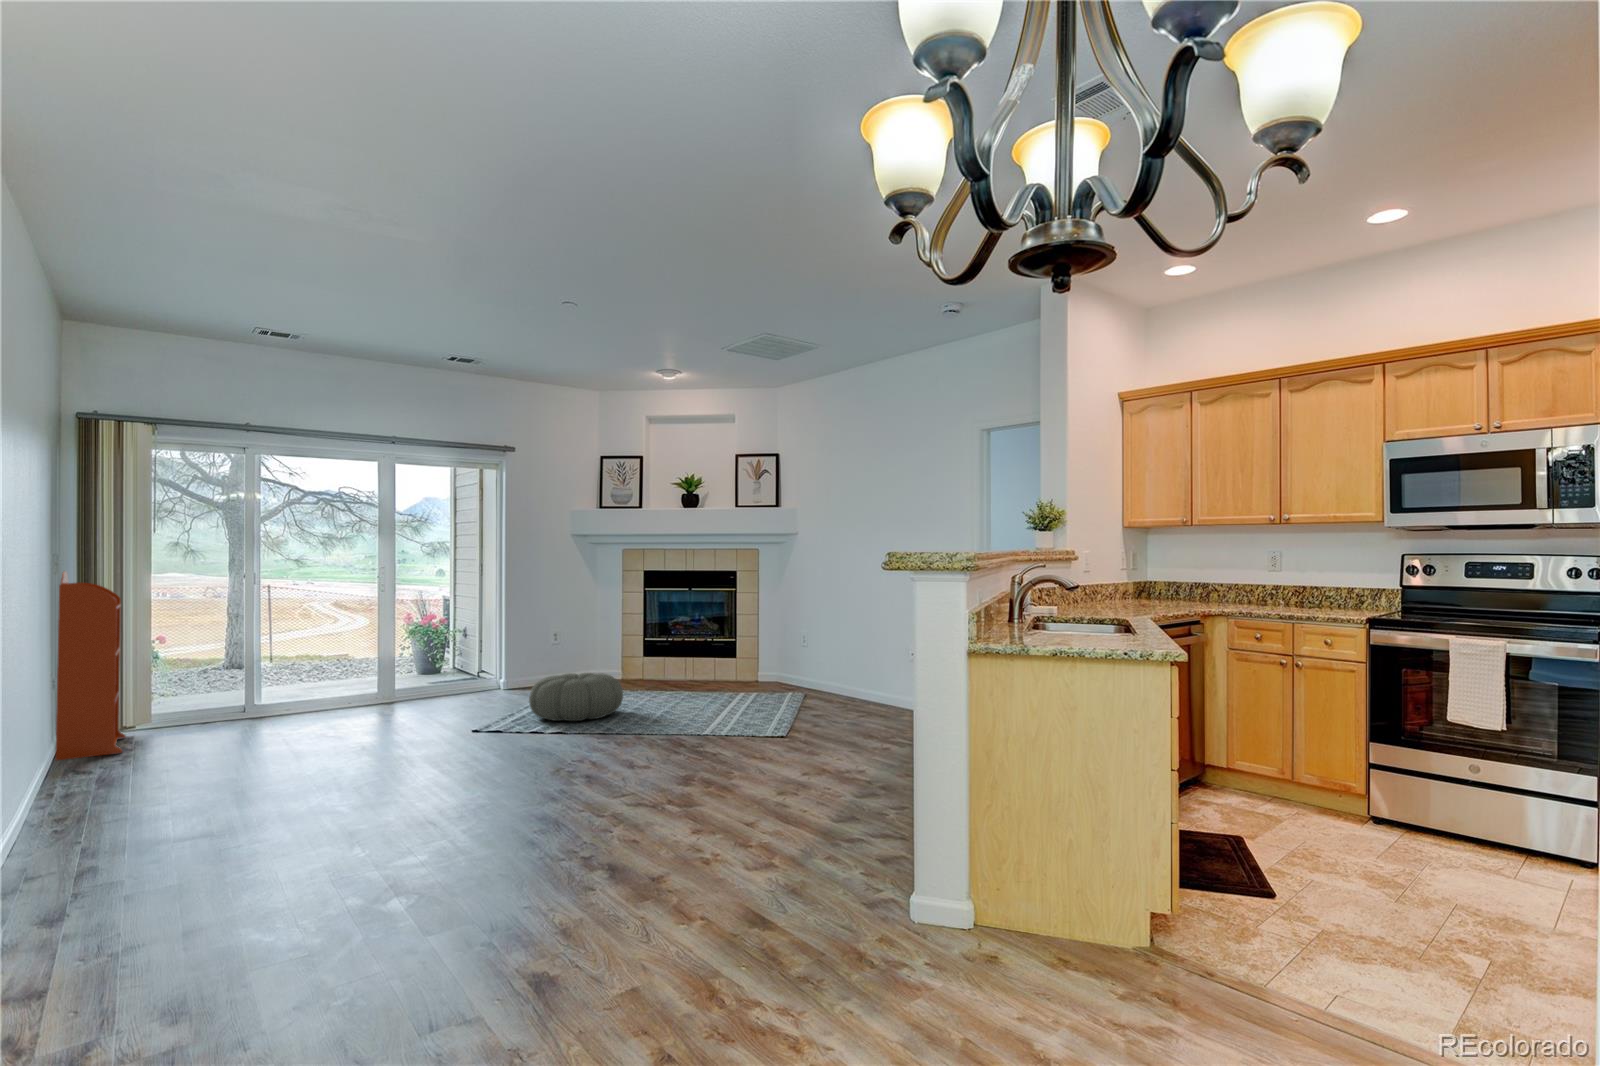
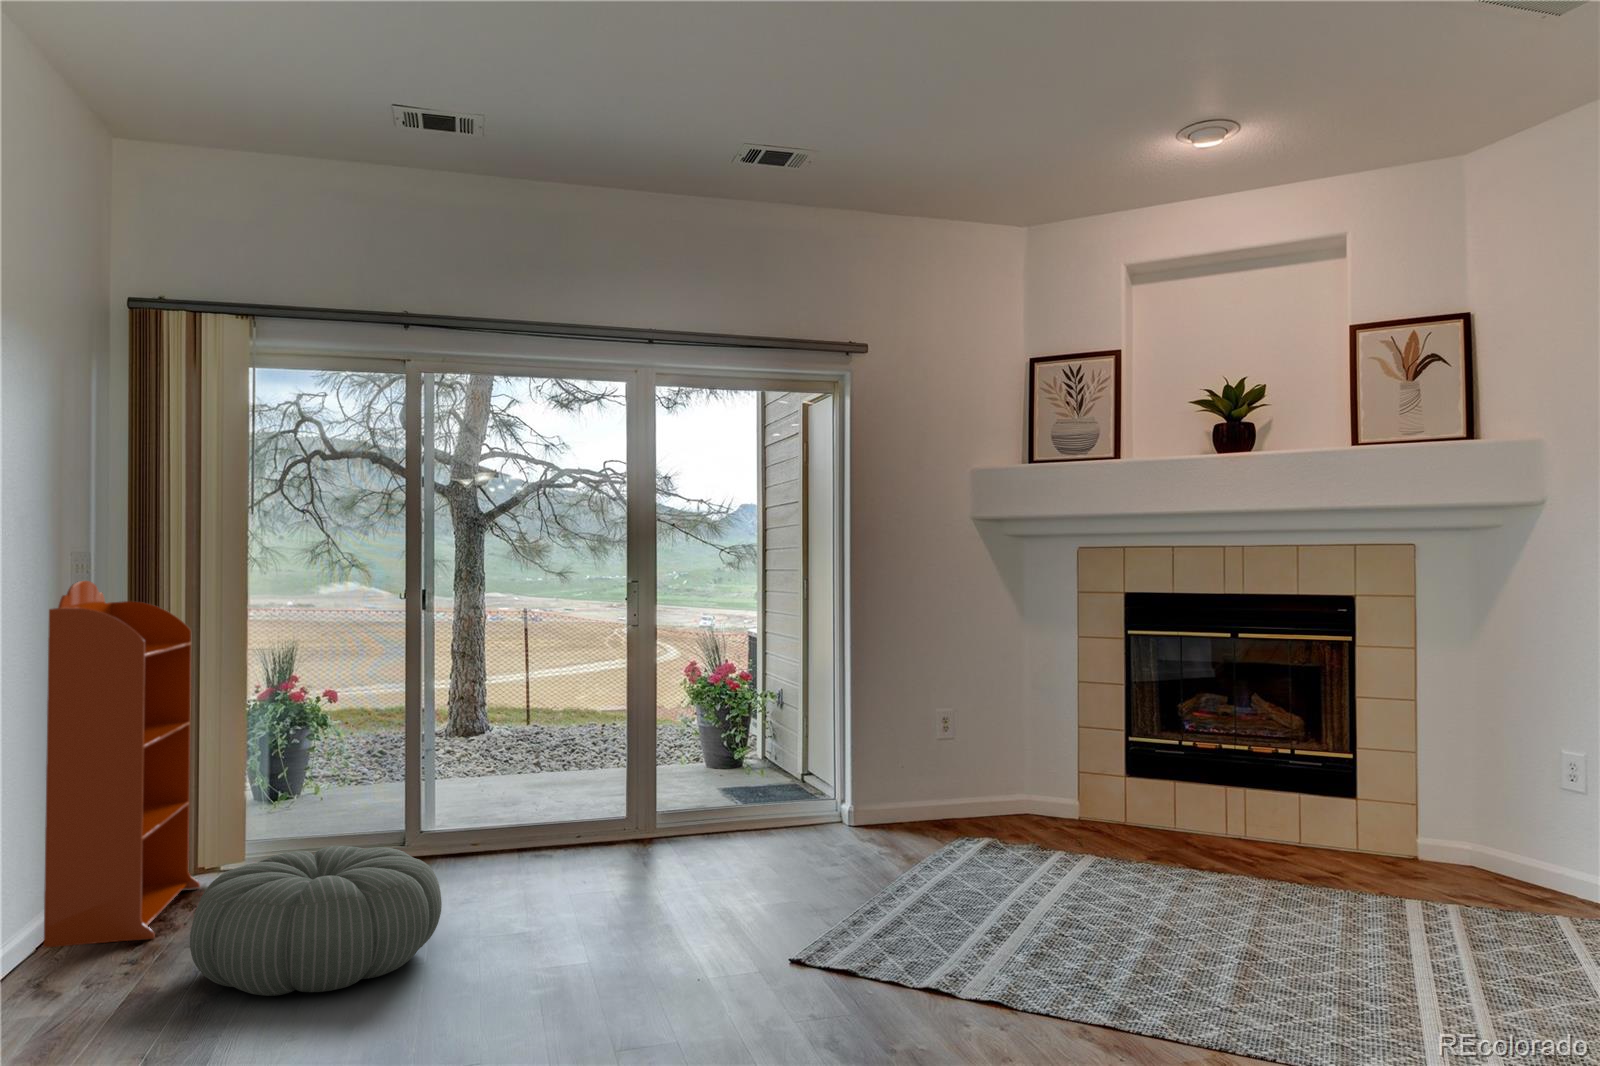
pouf: present [529,673,623,721] -> present [190,846,442,996]

